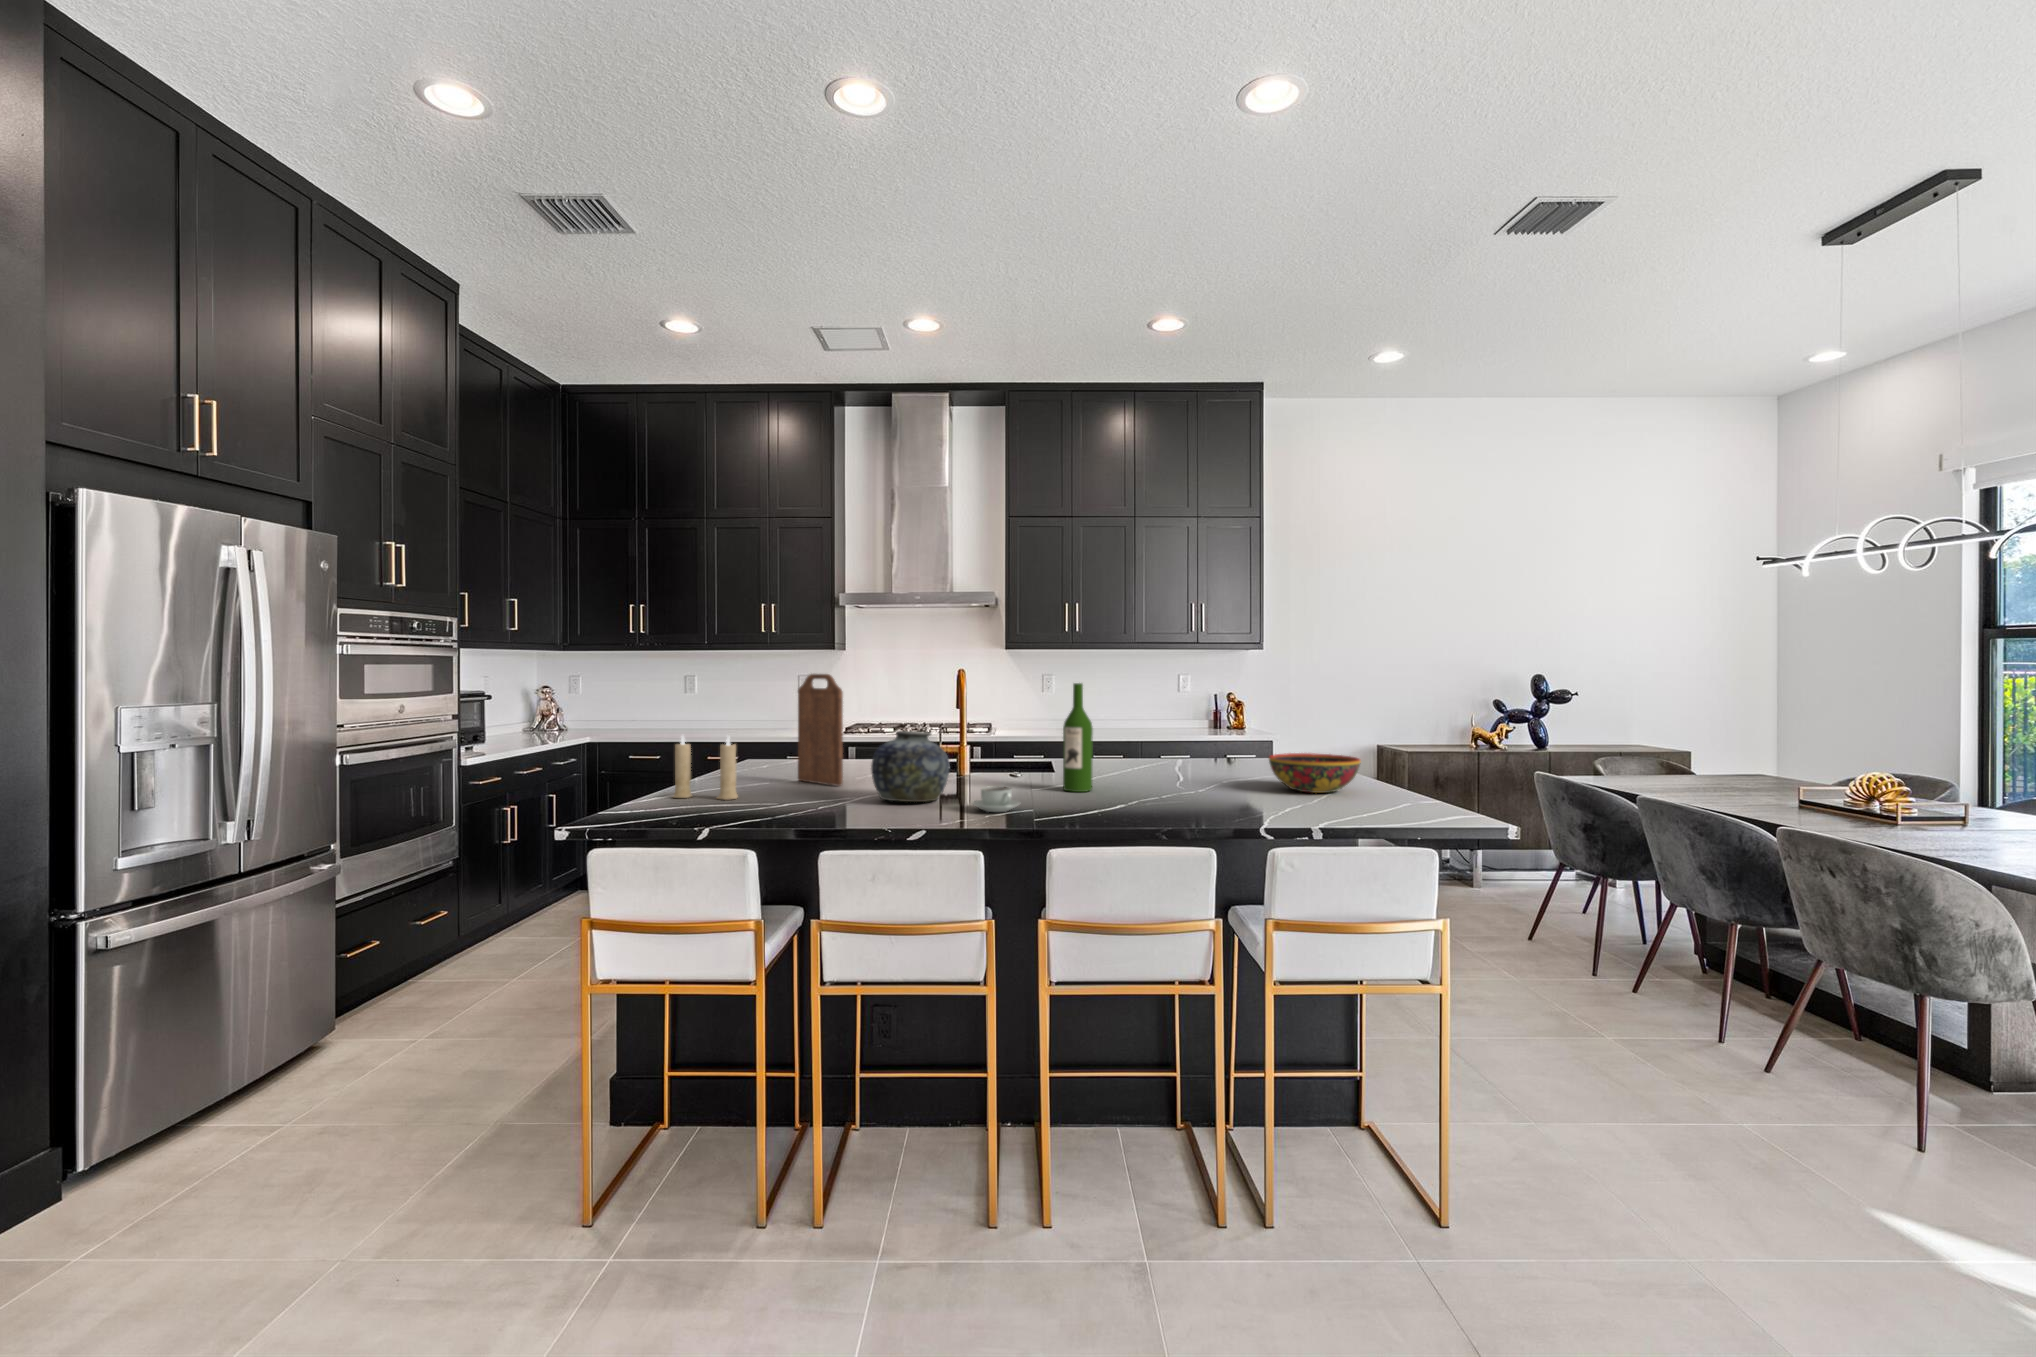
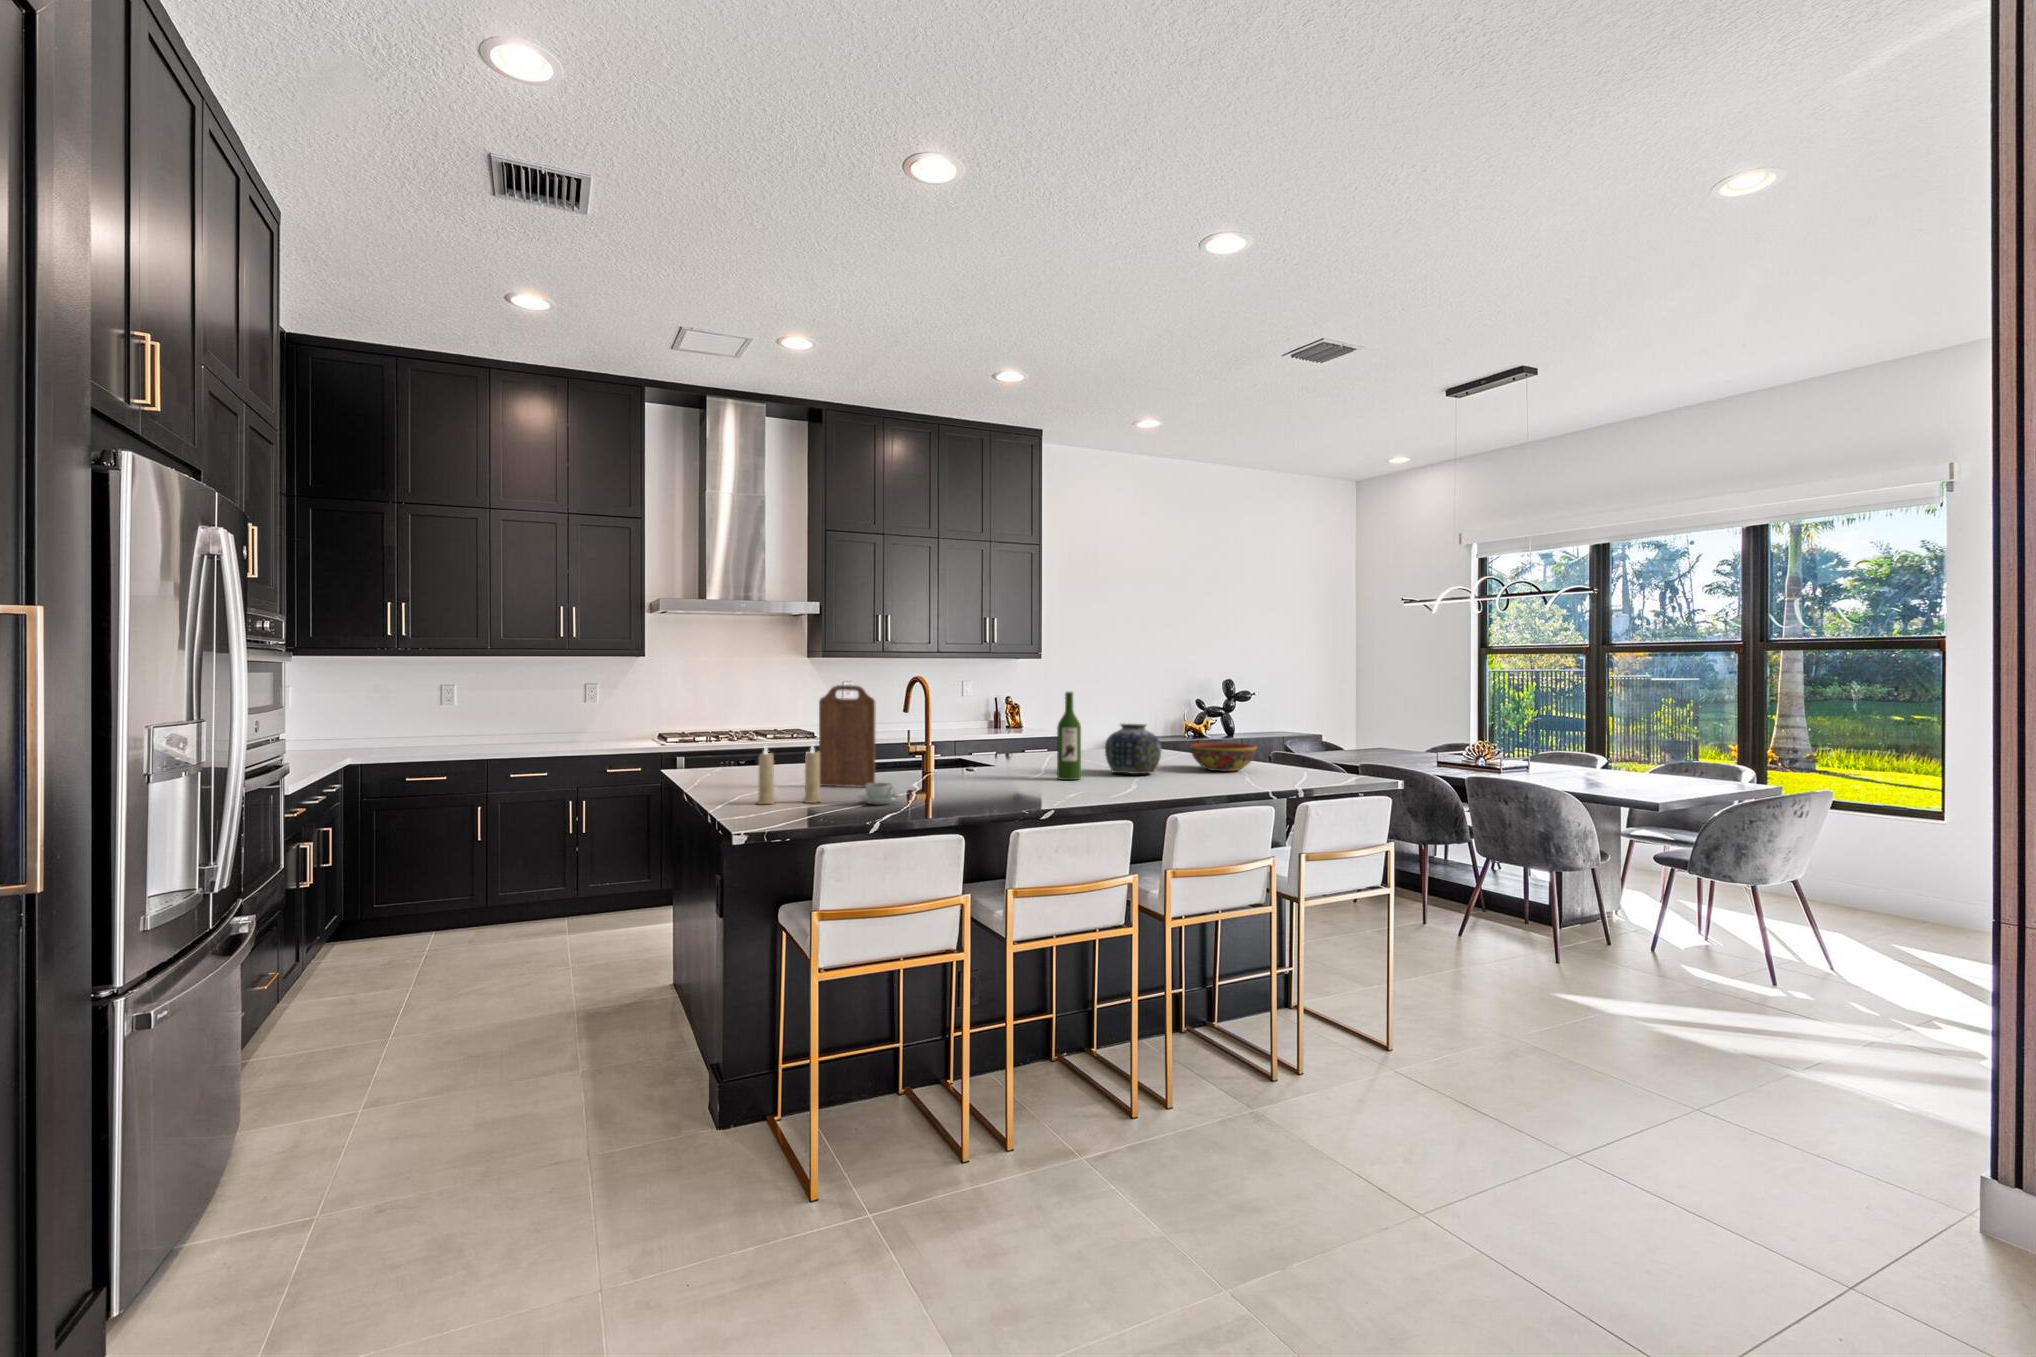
vase: present [871,731,950,802] -> present [1105,724,1161,774]
coffee cup: present [972,786,1020,812] -> present [859,783,899,805]

